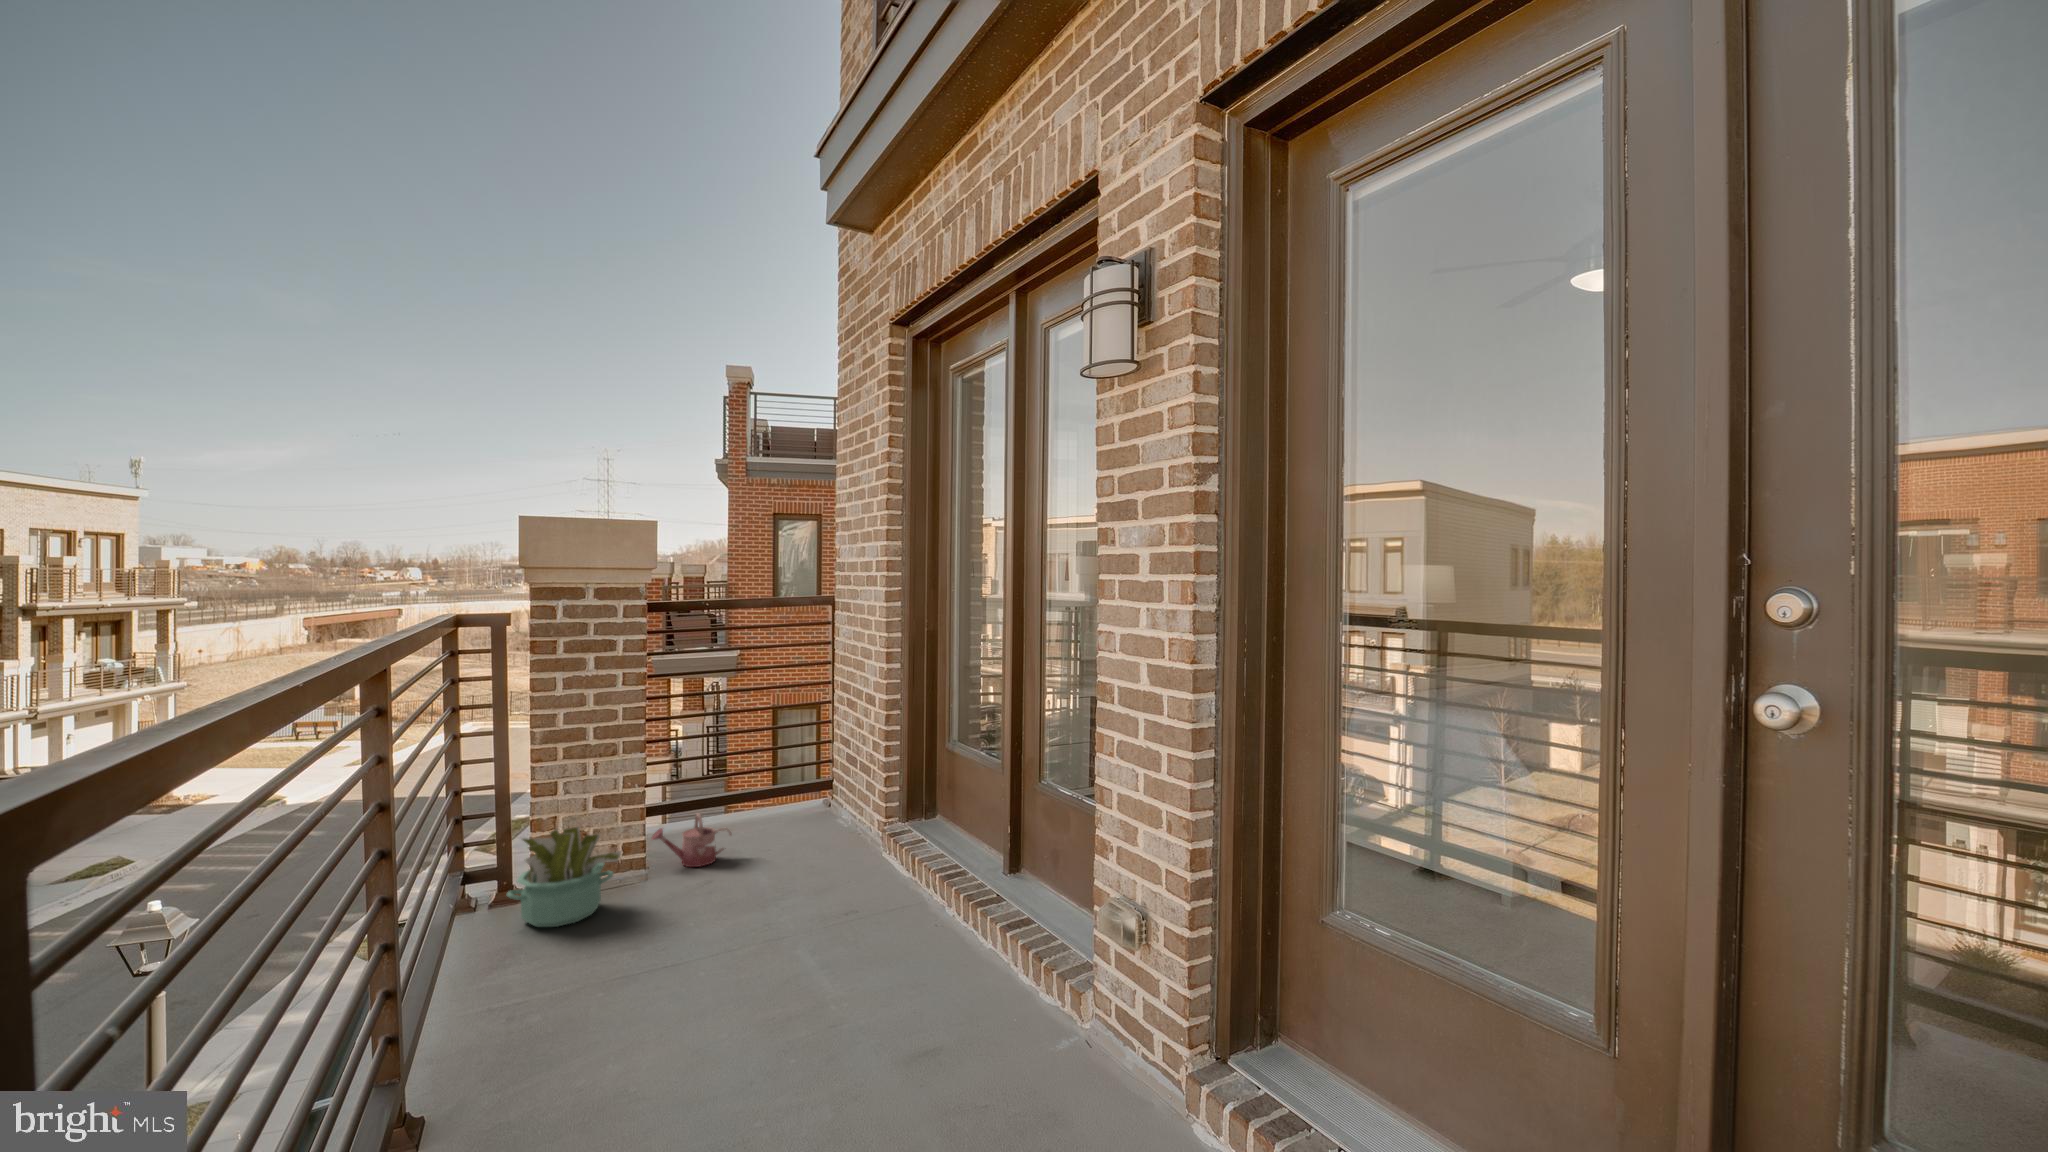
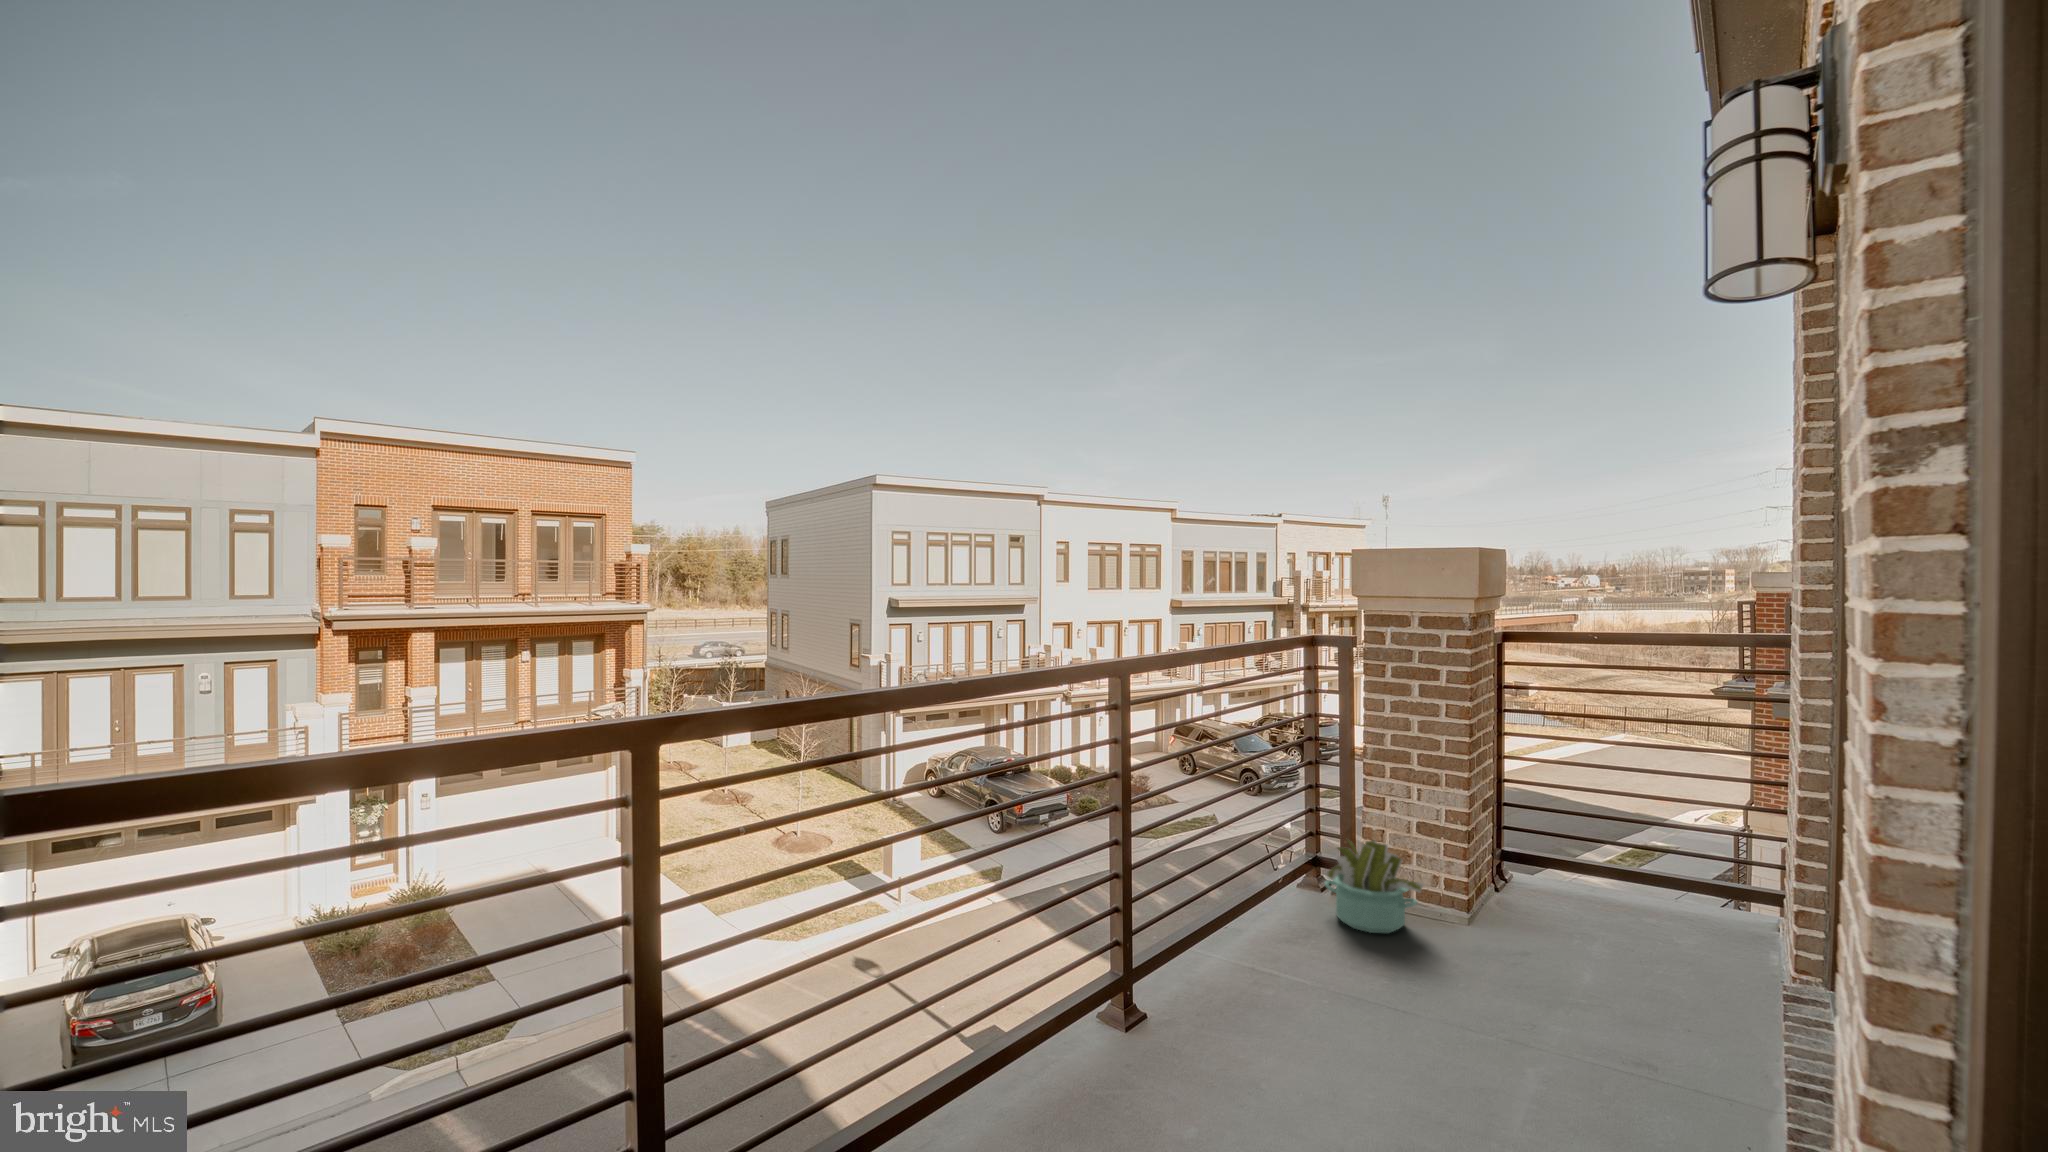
watering can: present [652,813,732,867] -> none [1489,880,1590,944]

